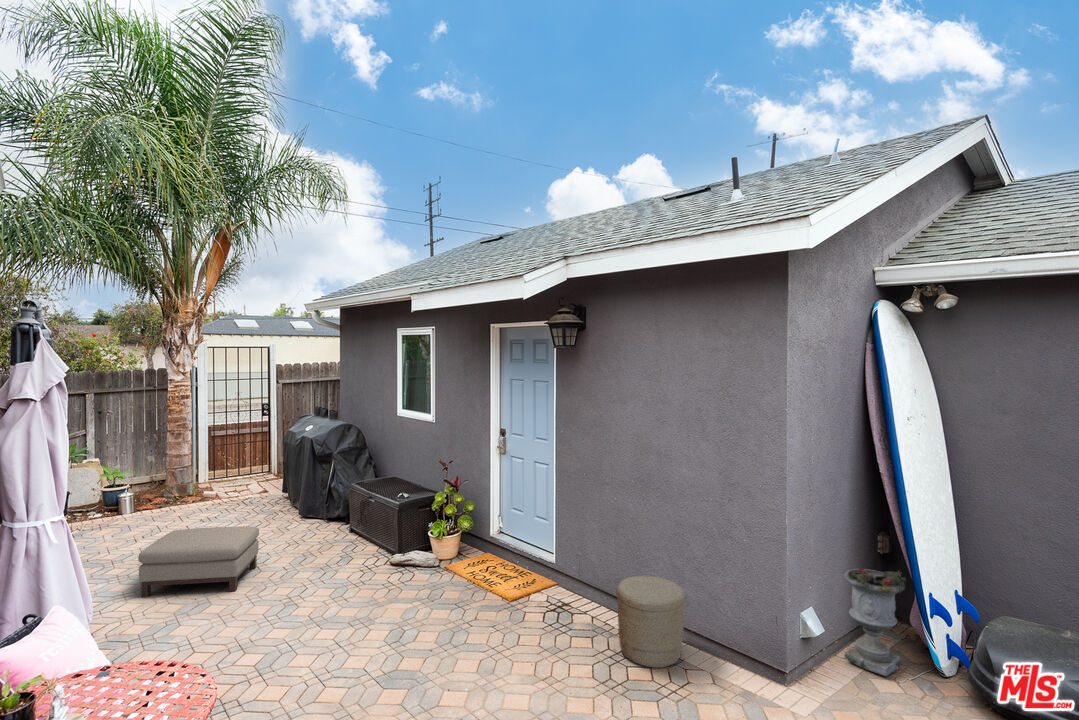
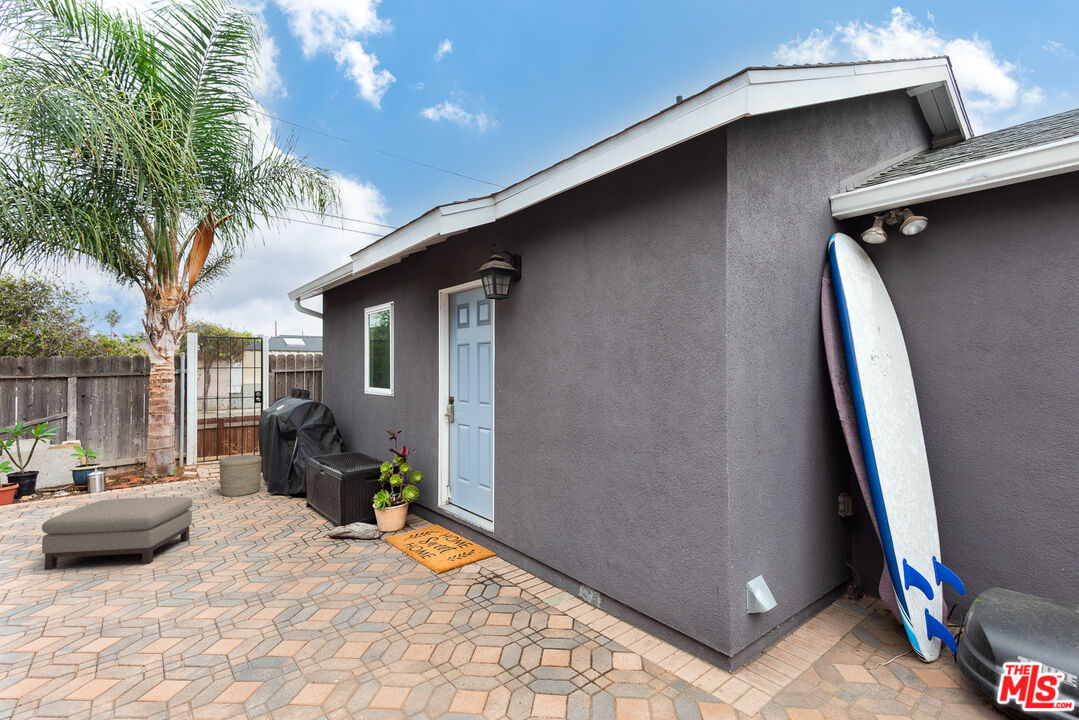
planter: present [844,568,905,676] -> none [801,530,875,661]
woven basket: present [616,576,685,668] -> present [219,455,262,497]

